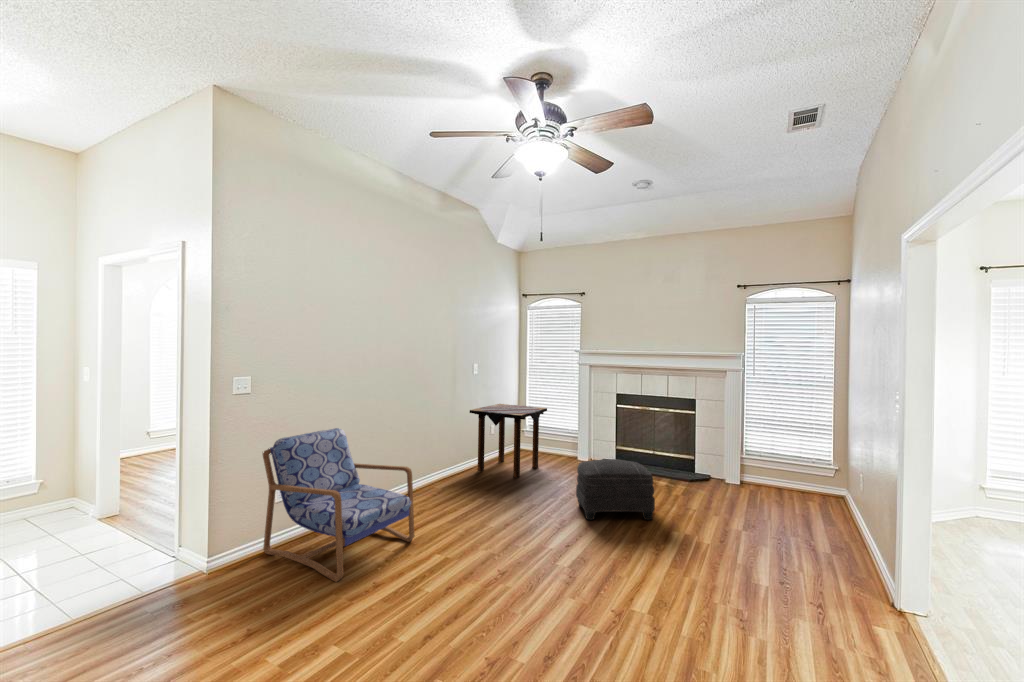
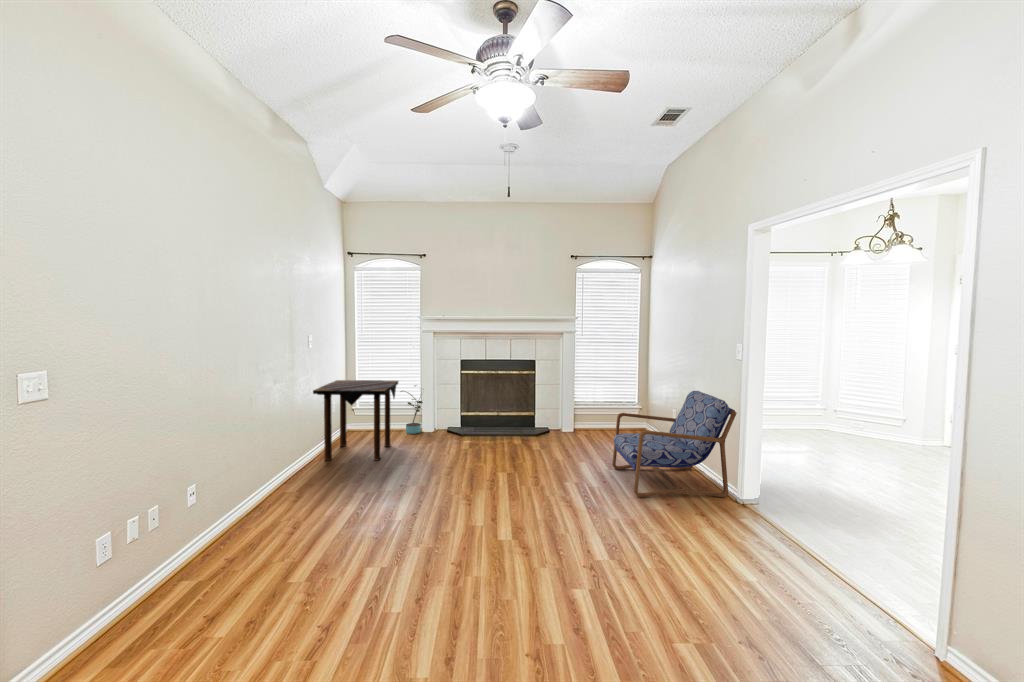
potted plant: none [557,414,581,461] -> present [401,385,423,434]
armchair: present [263,428,414,582] -> present [612,391,737,498]
ottoman: present [576,459,655,520] -> none [464,424,542,488]

